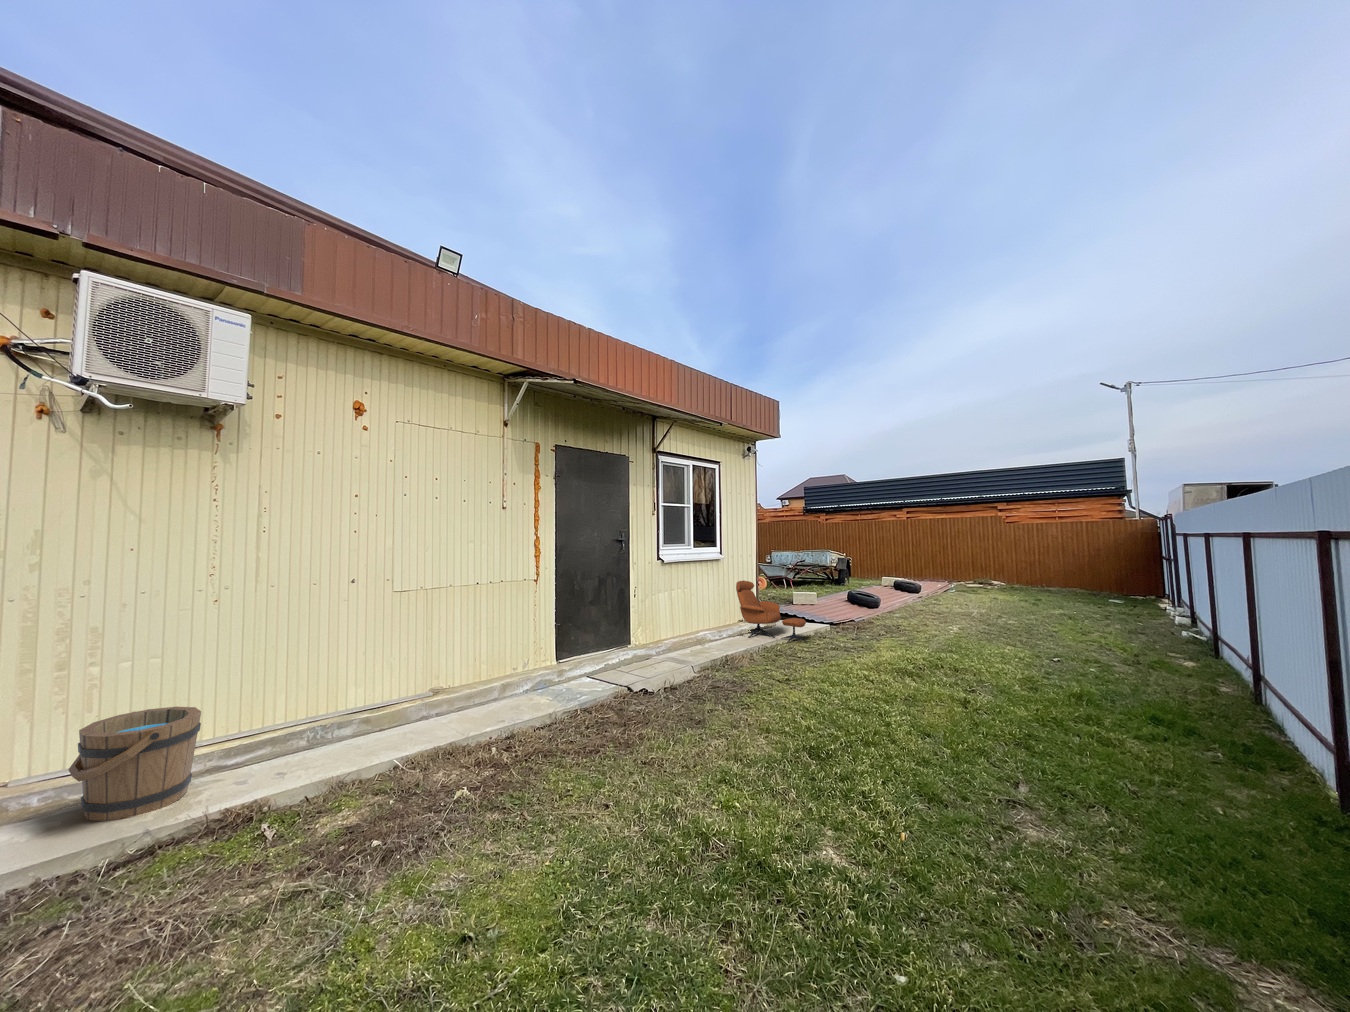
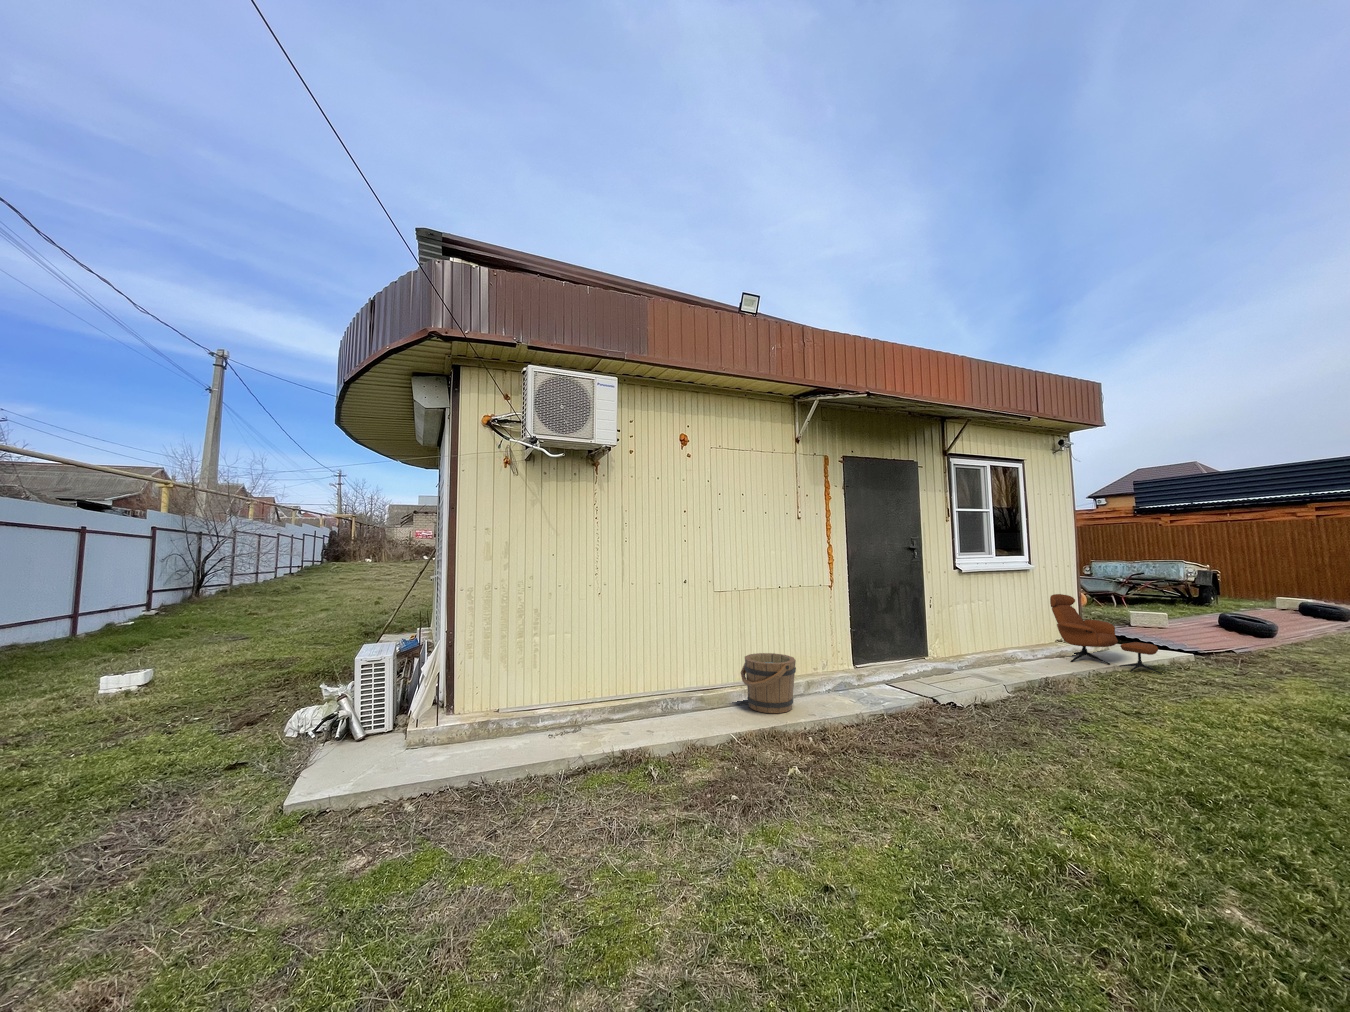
bucket: present [68,707,201,821] -> present [741,653,796,713]

